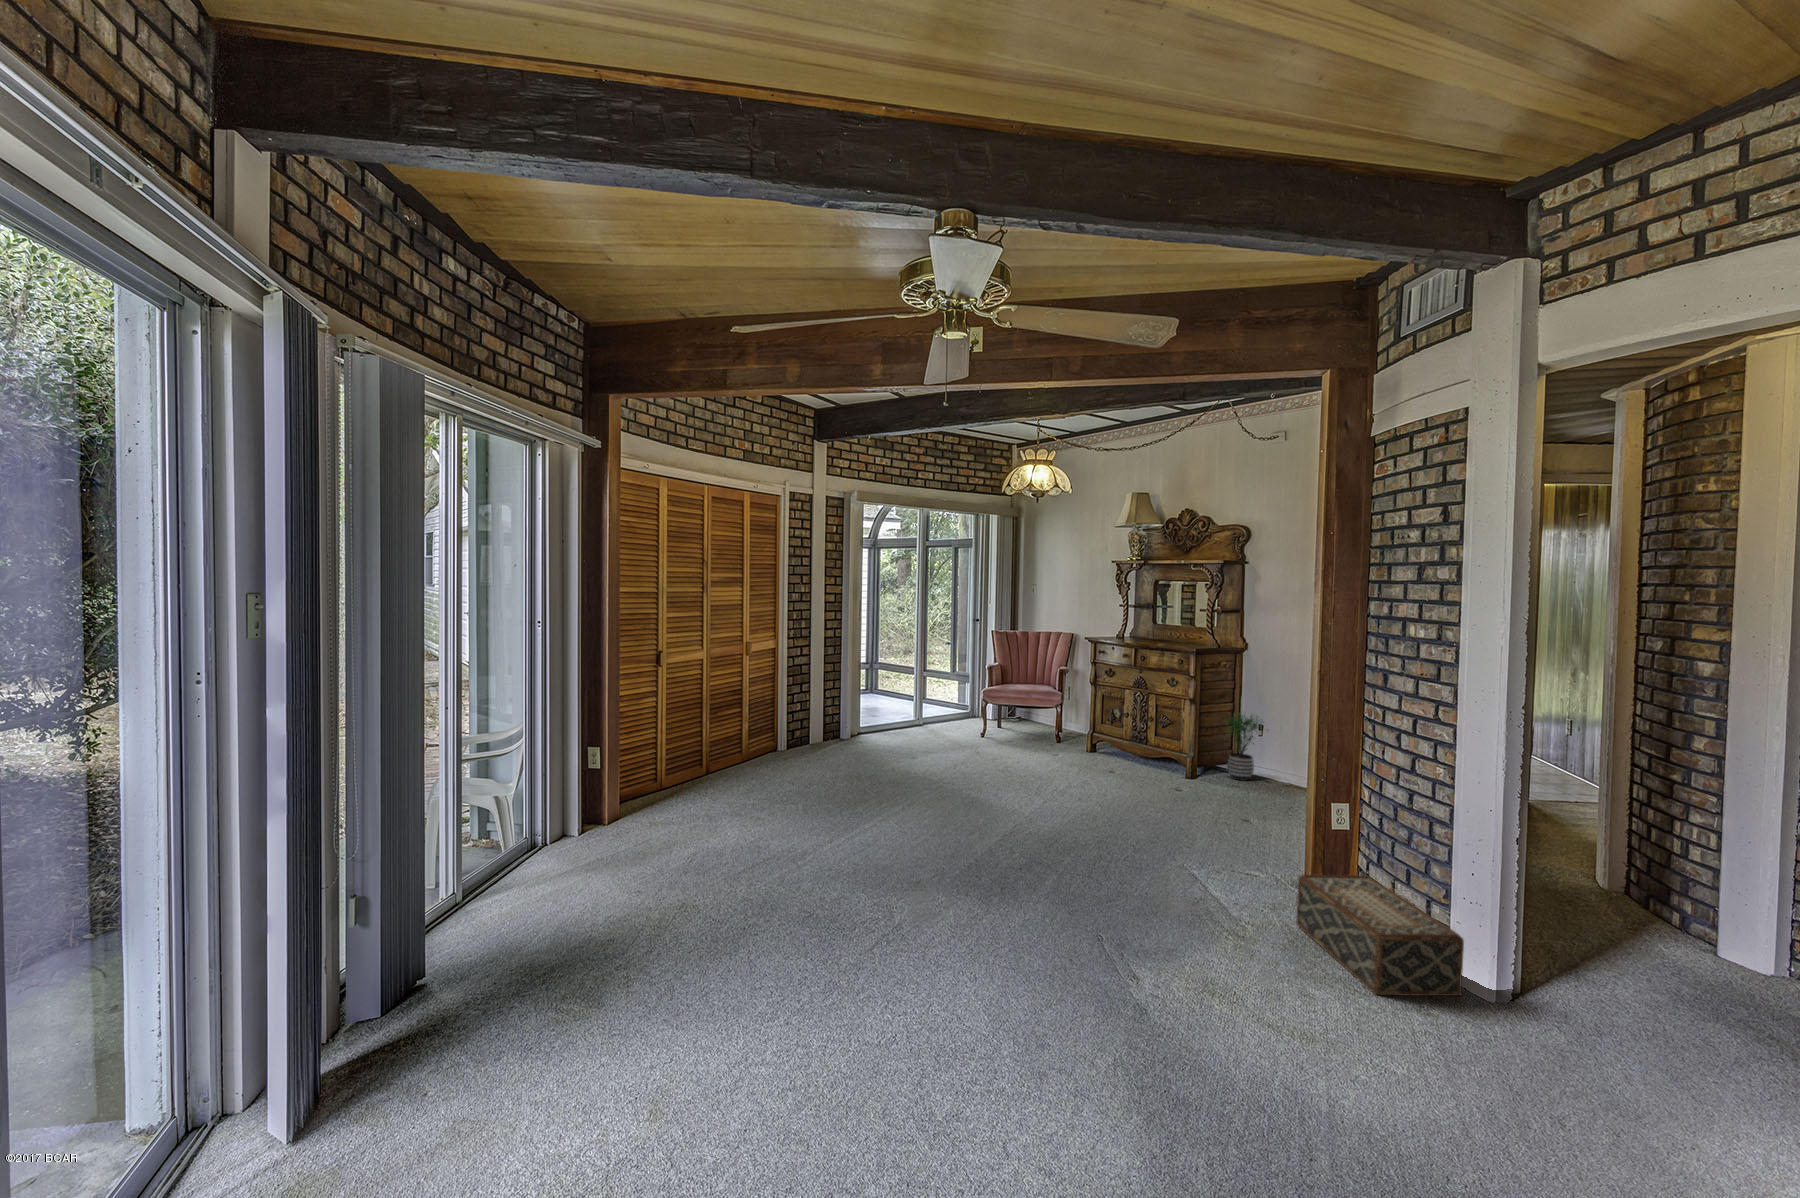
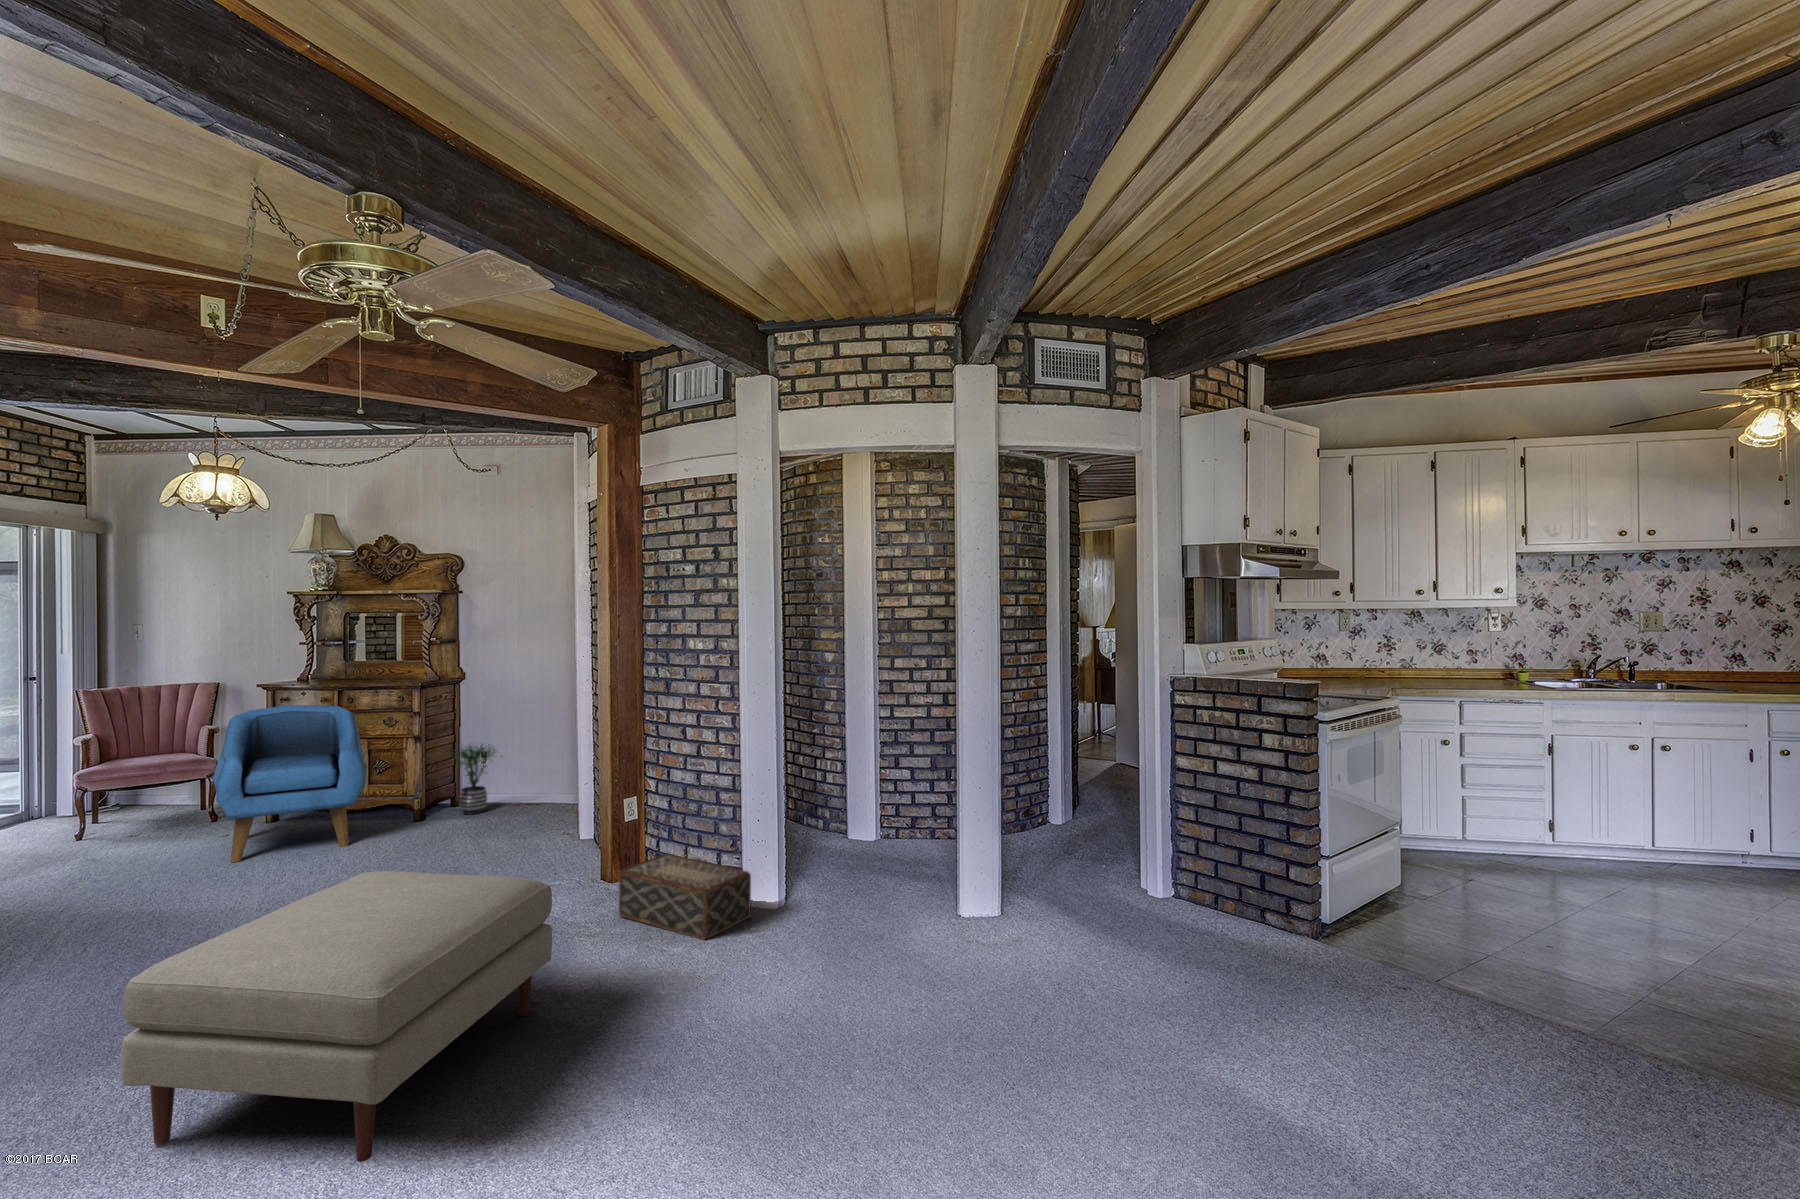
armchair: none [1043,657,1148,781] -> present [213,705,366,862]
ottoman: none [864,799,1168,1027] -> present [121,871,552,1162]

